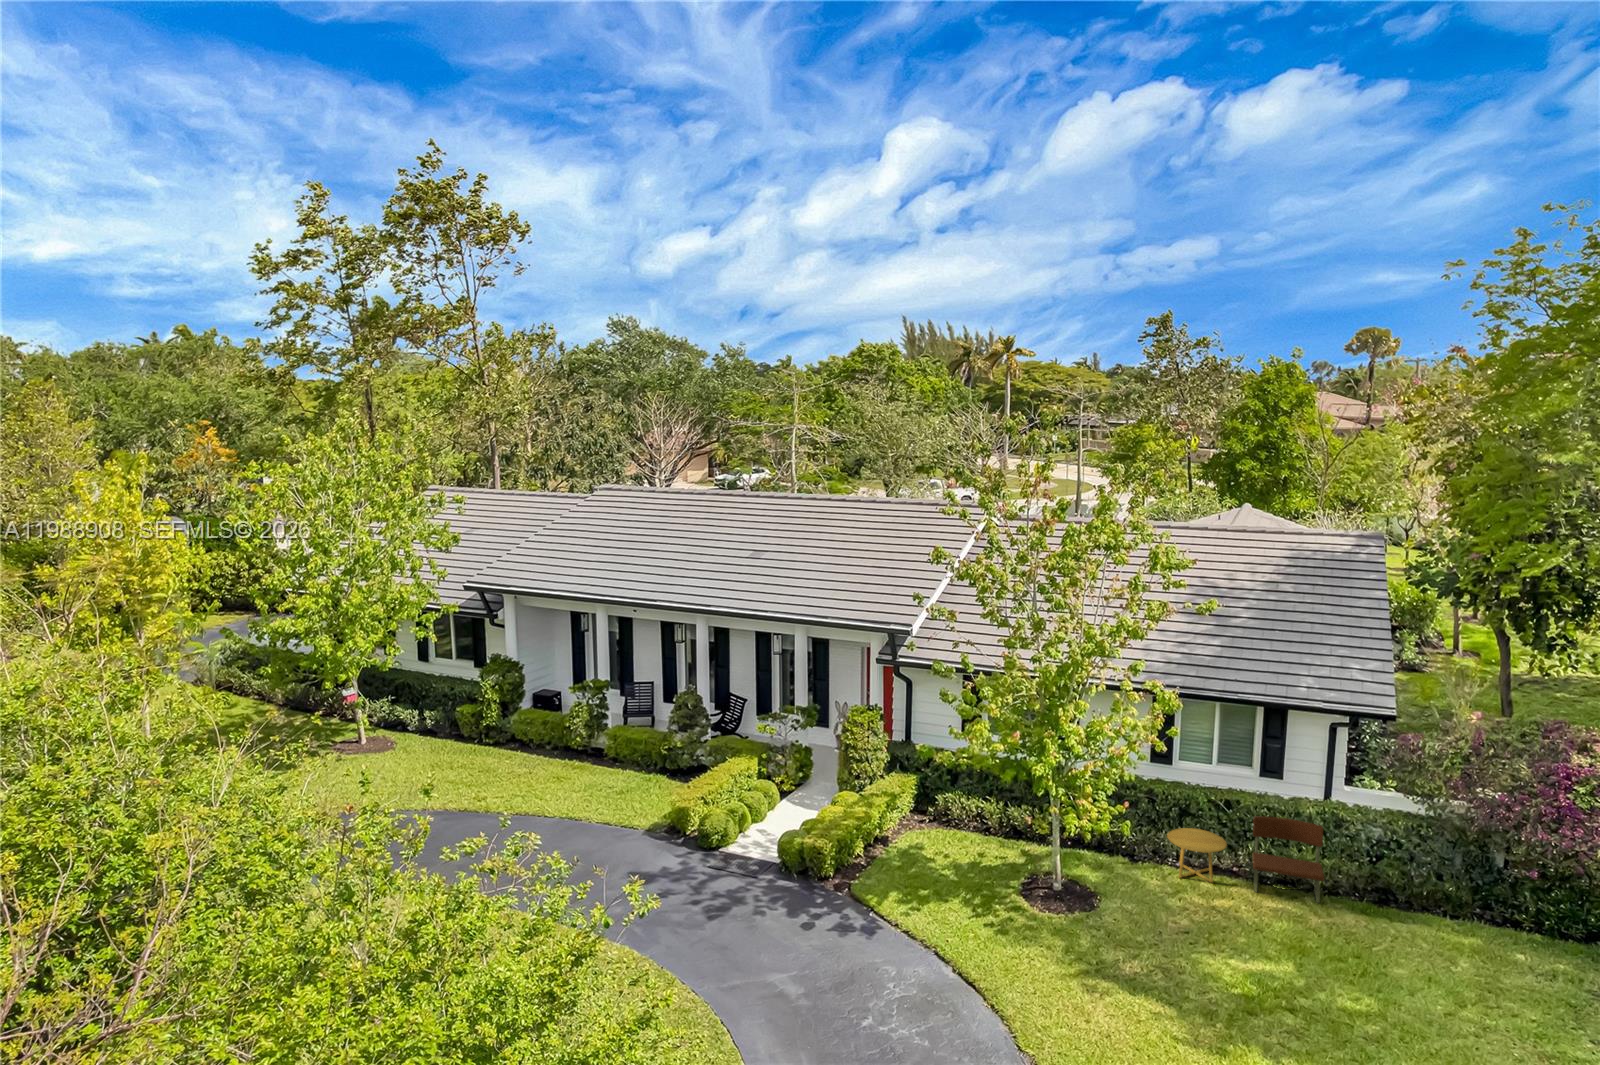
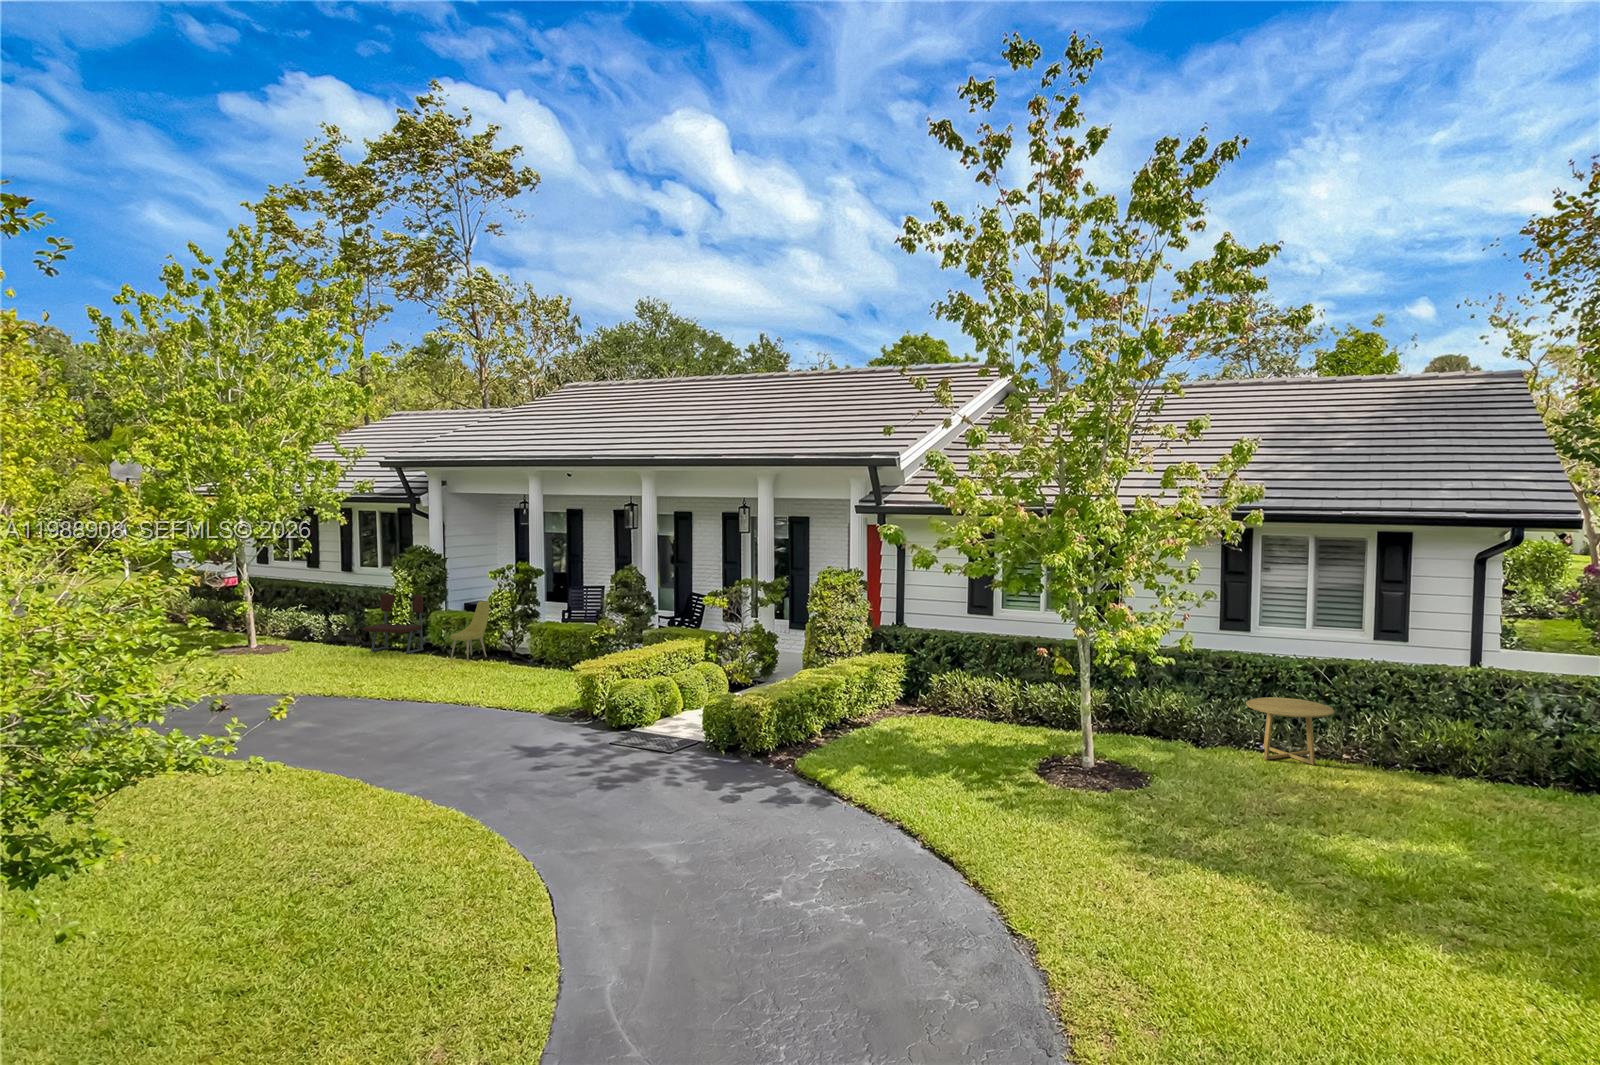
chair: none [540,710,570,763] -> present [450,601,489,661]
bench: present [1253,816,1324,903] -> present [363,594,424,654]

